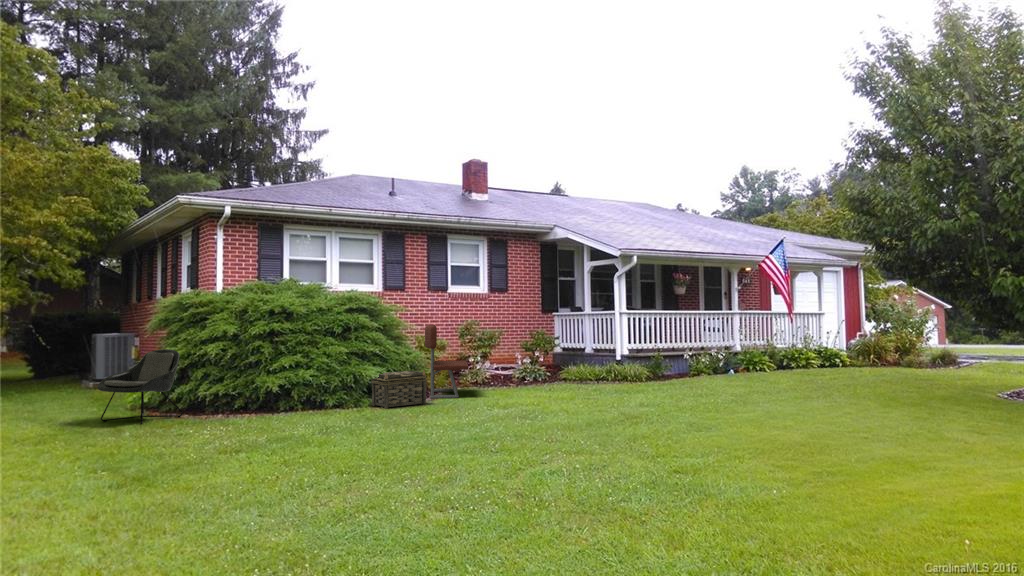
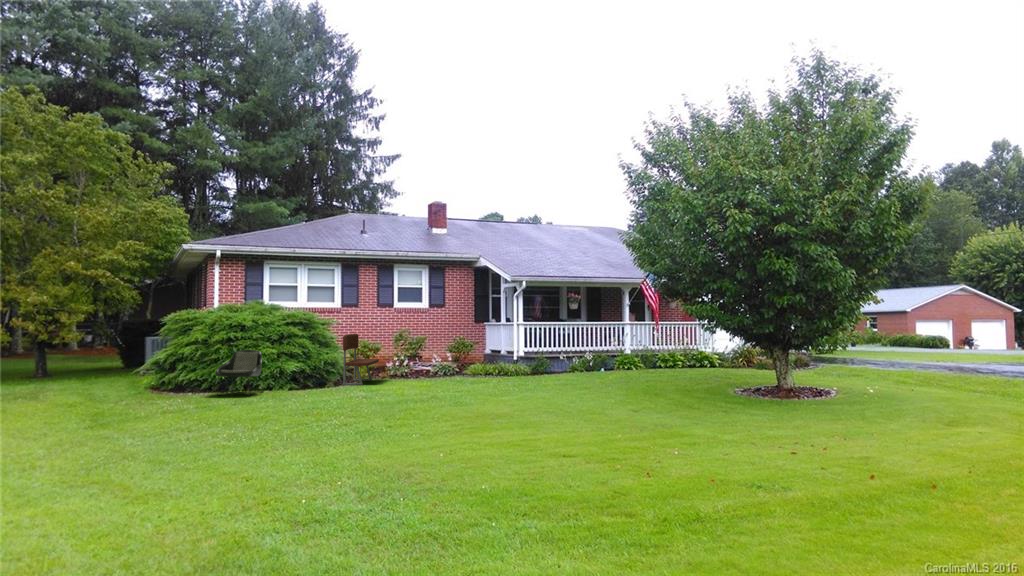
lounge chair: present [97,349,183,424] -> present [215,350,263,396]
basket: present [372,370,427,408] -> none [295,365,333,391]

